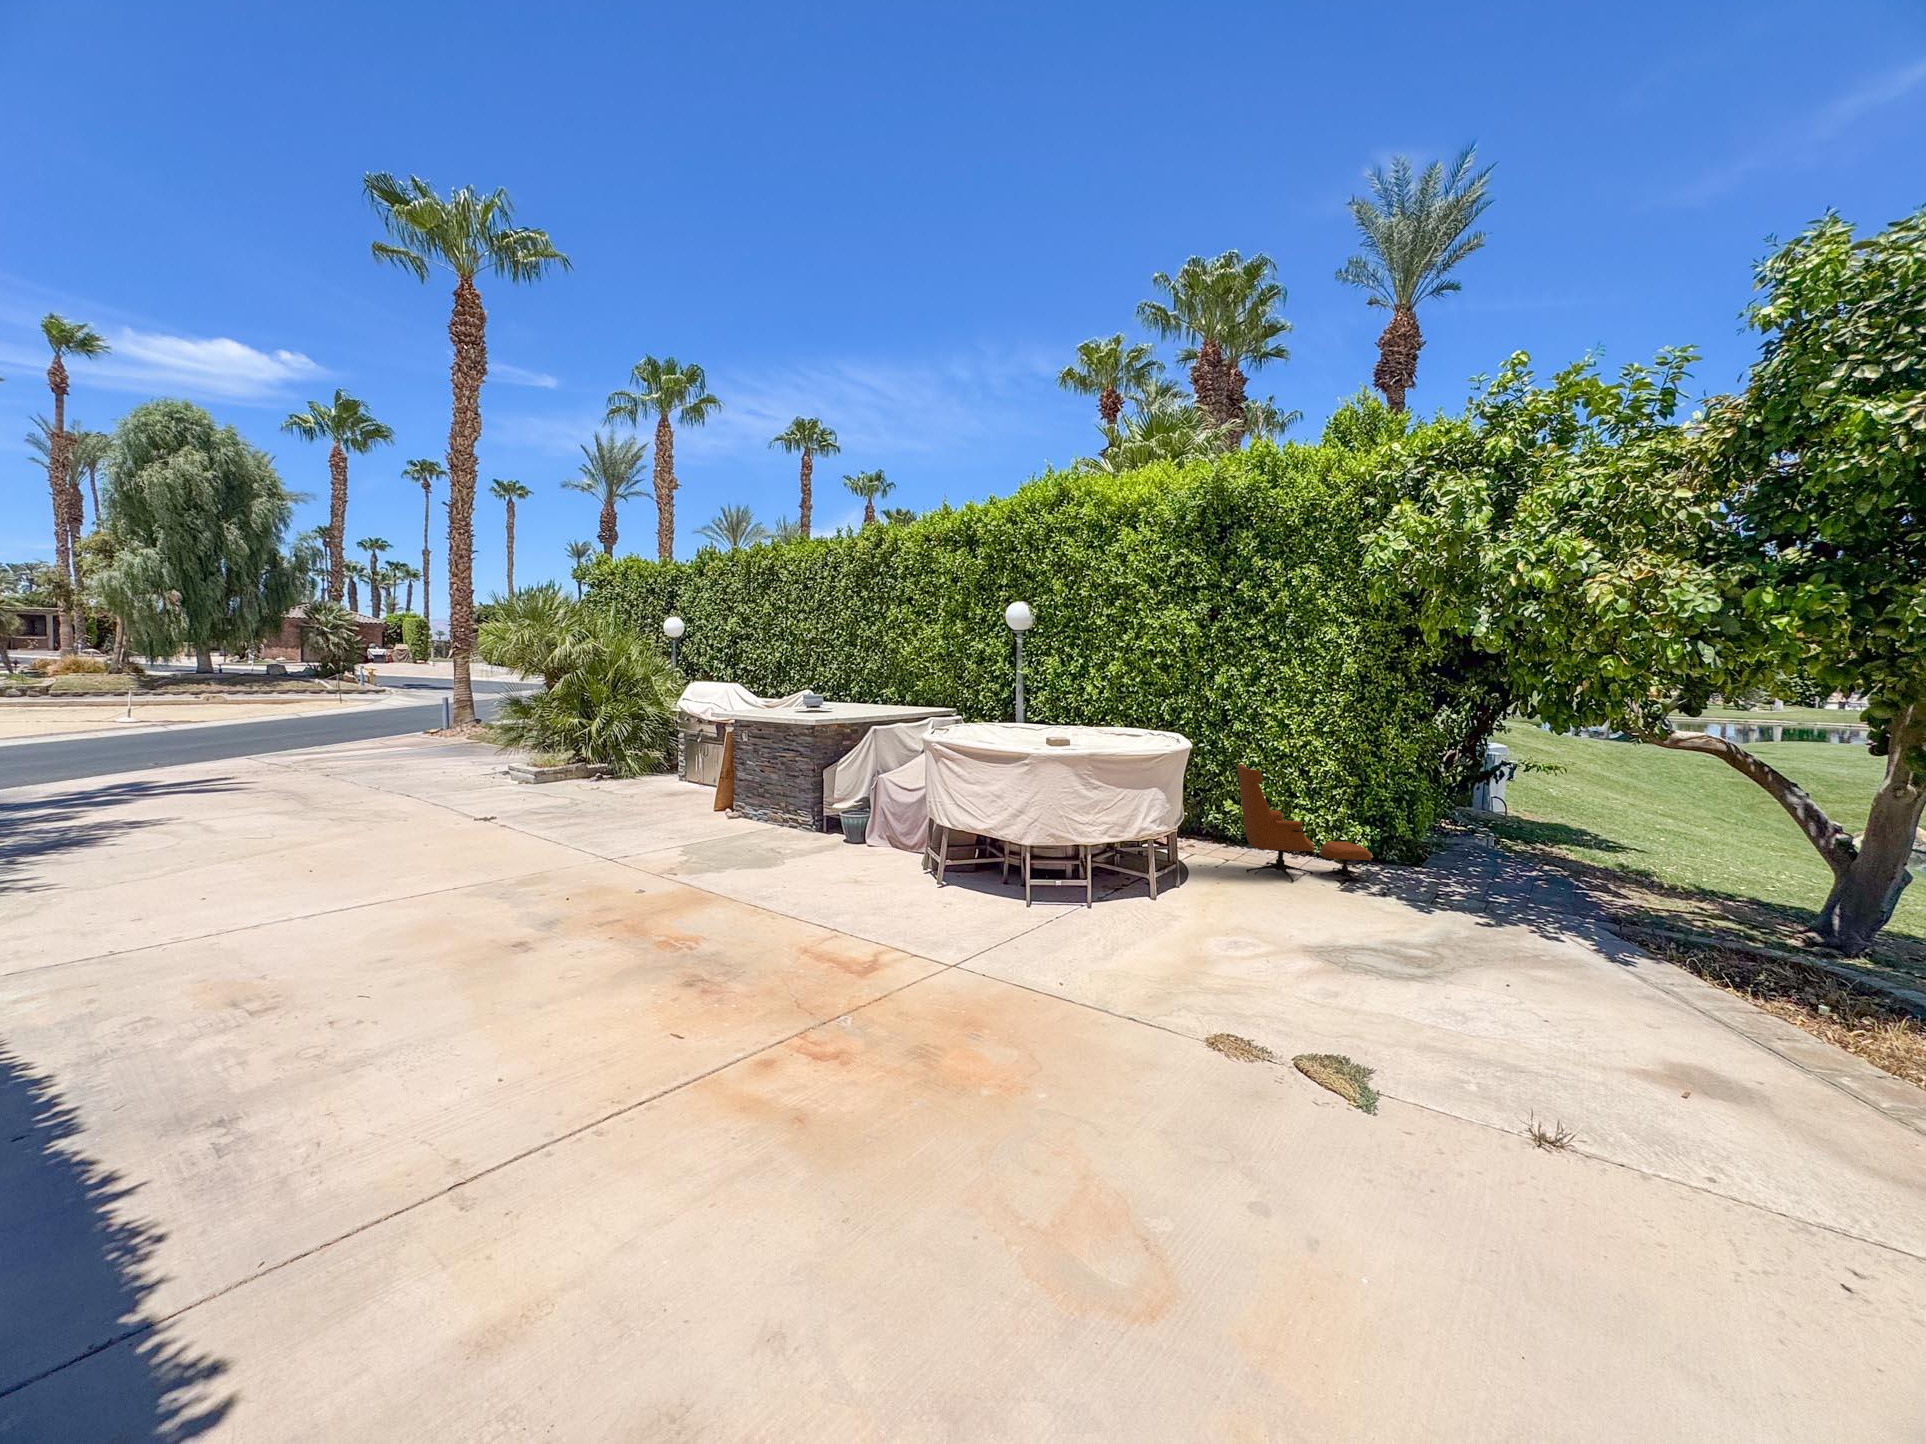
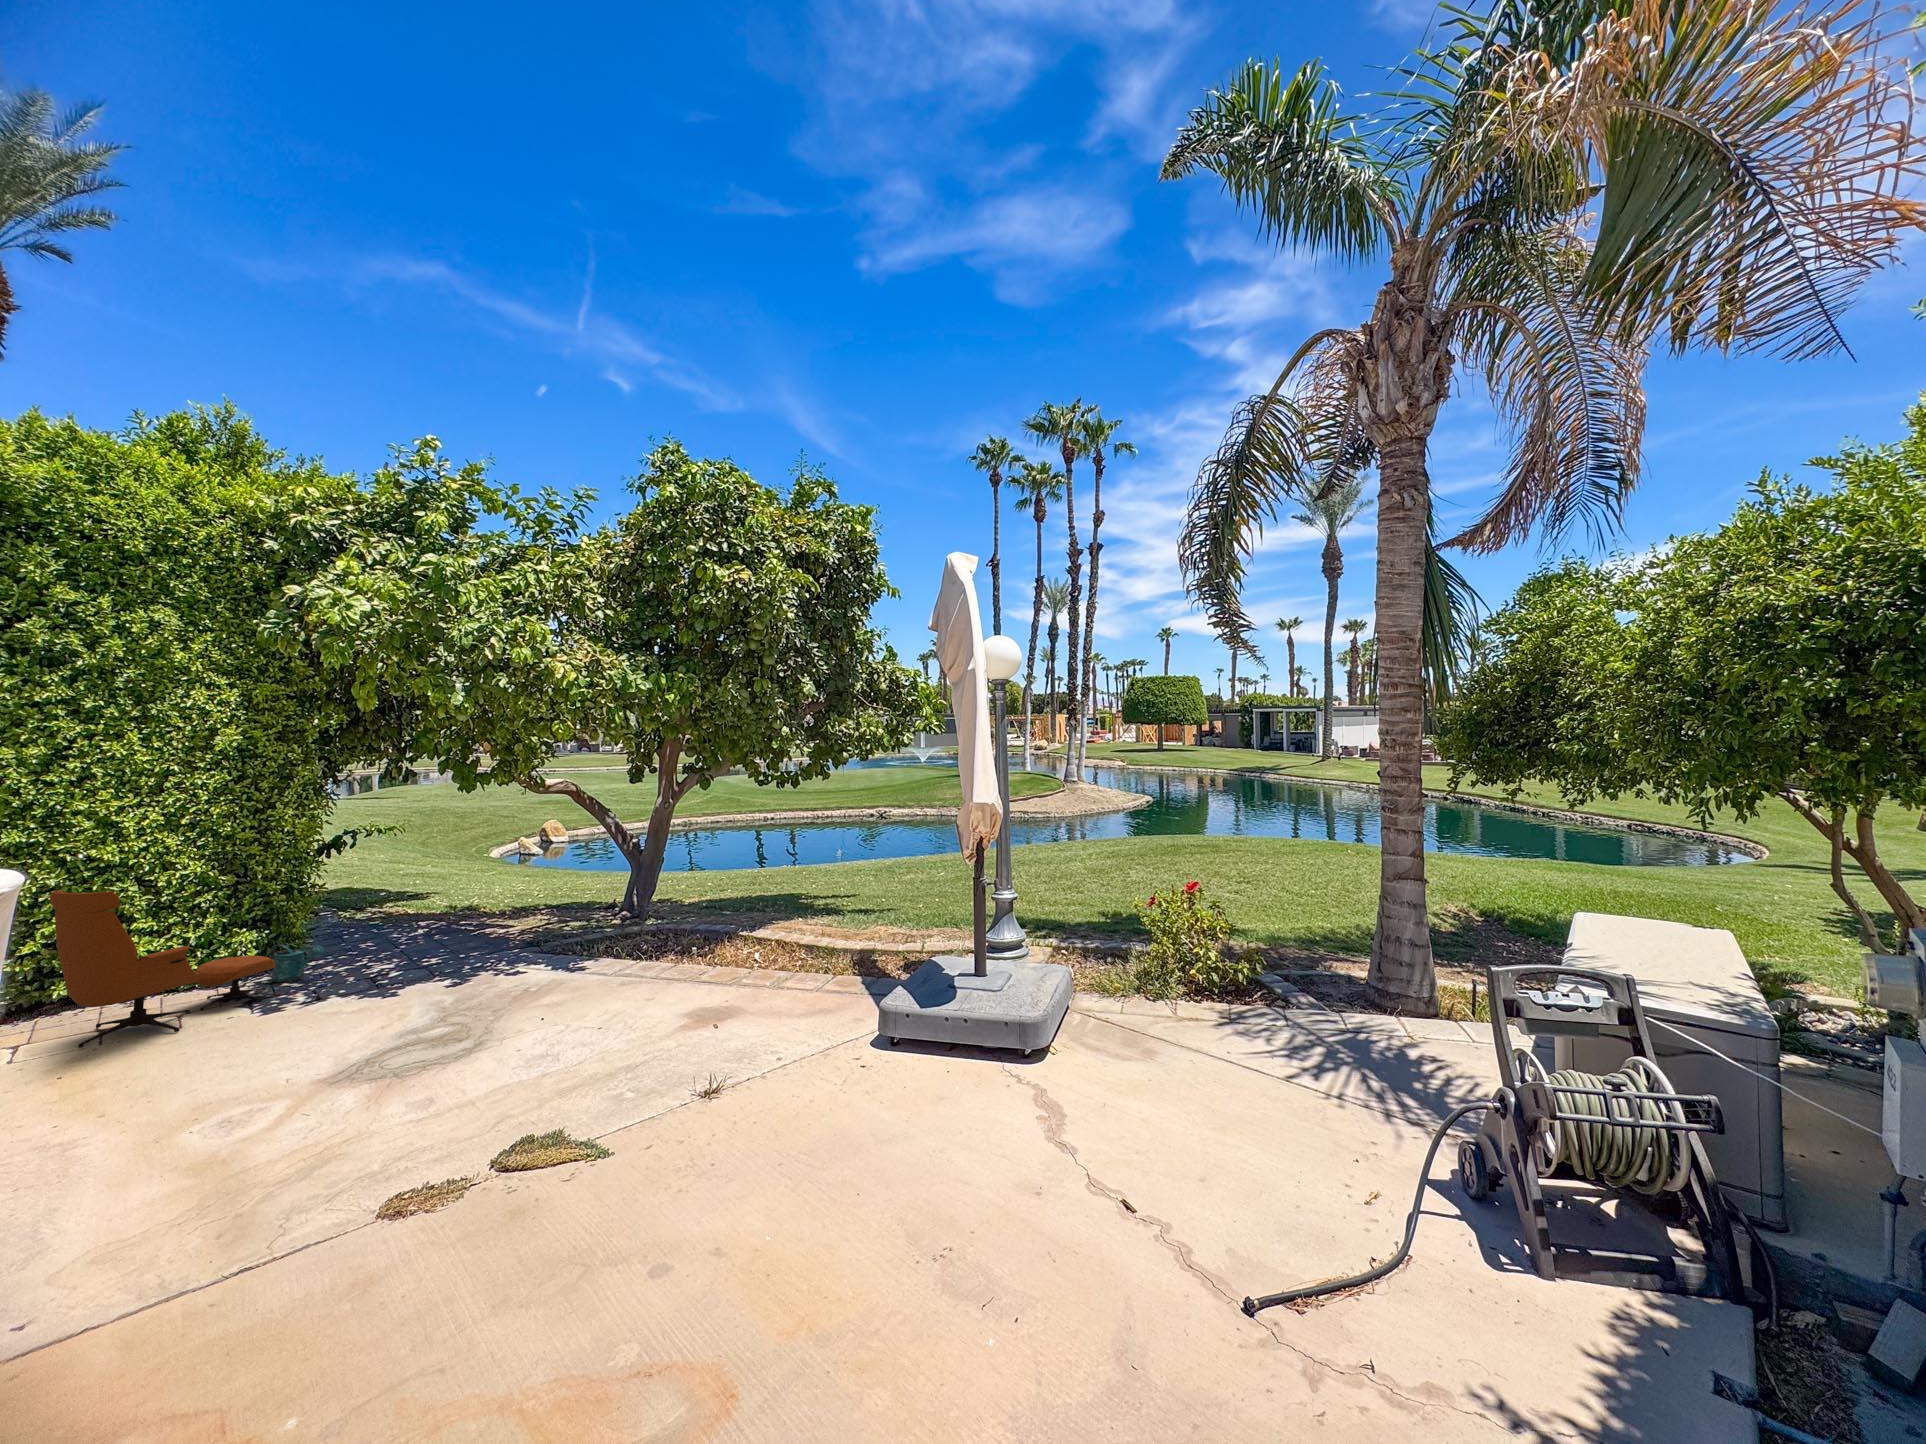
watering can: none [1381,844,1413,877] -> present [271,944,324,982]

